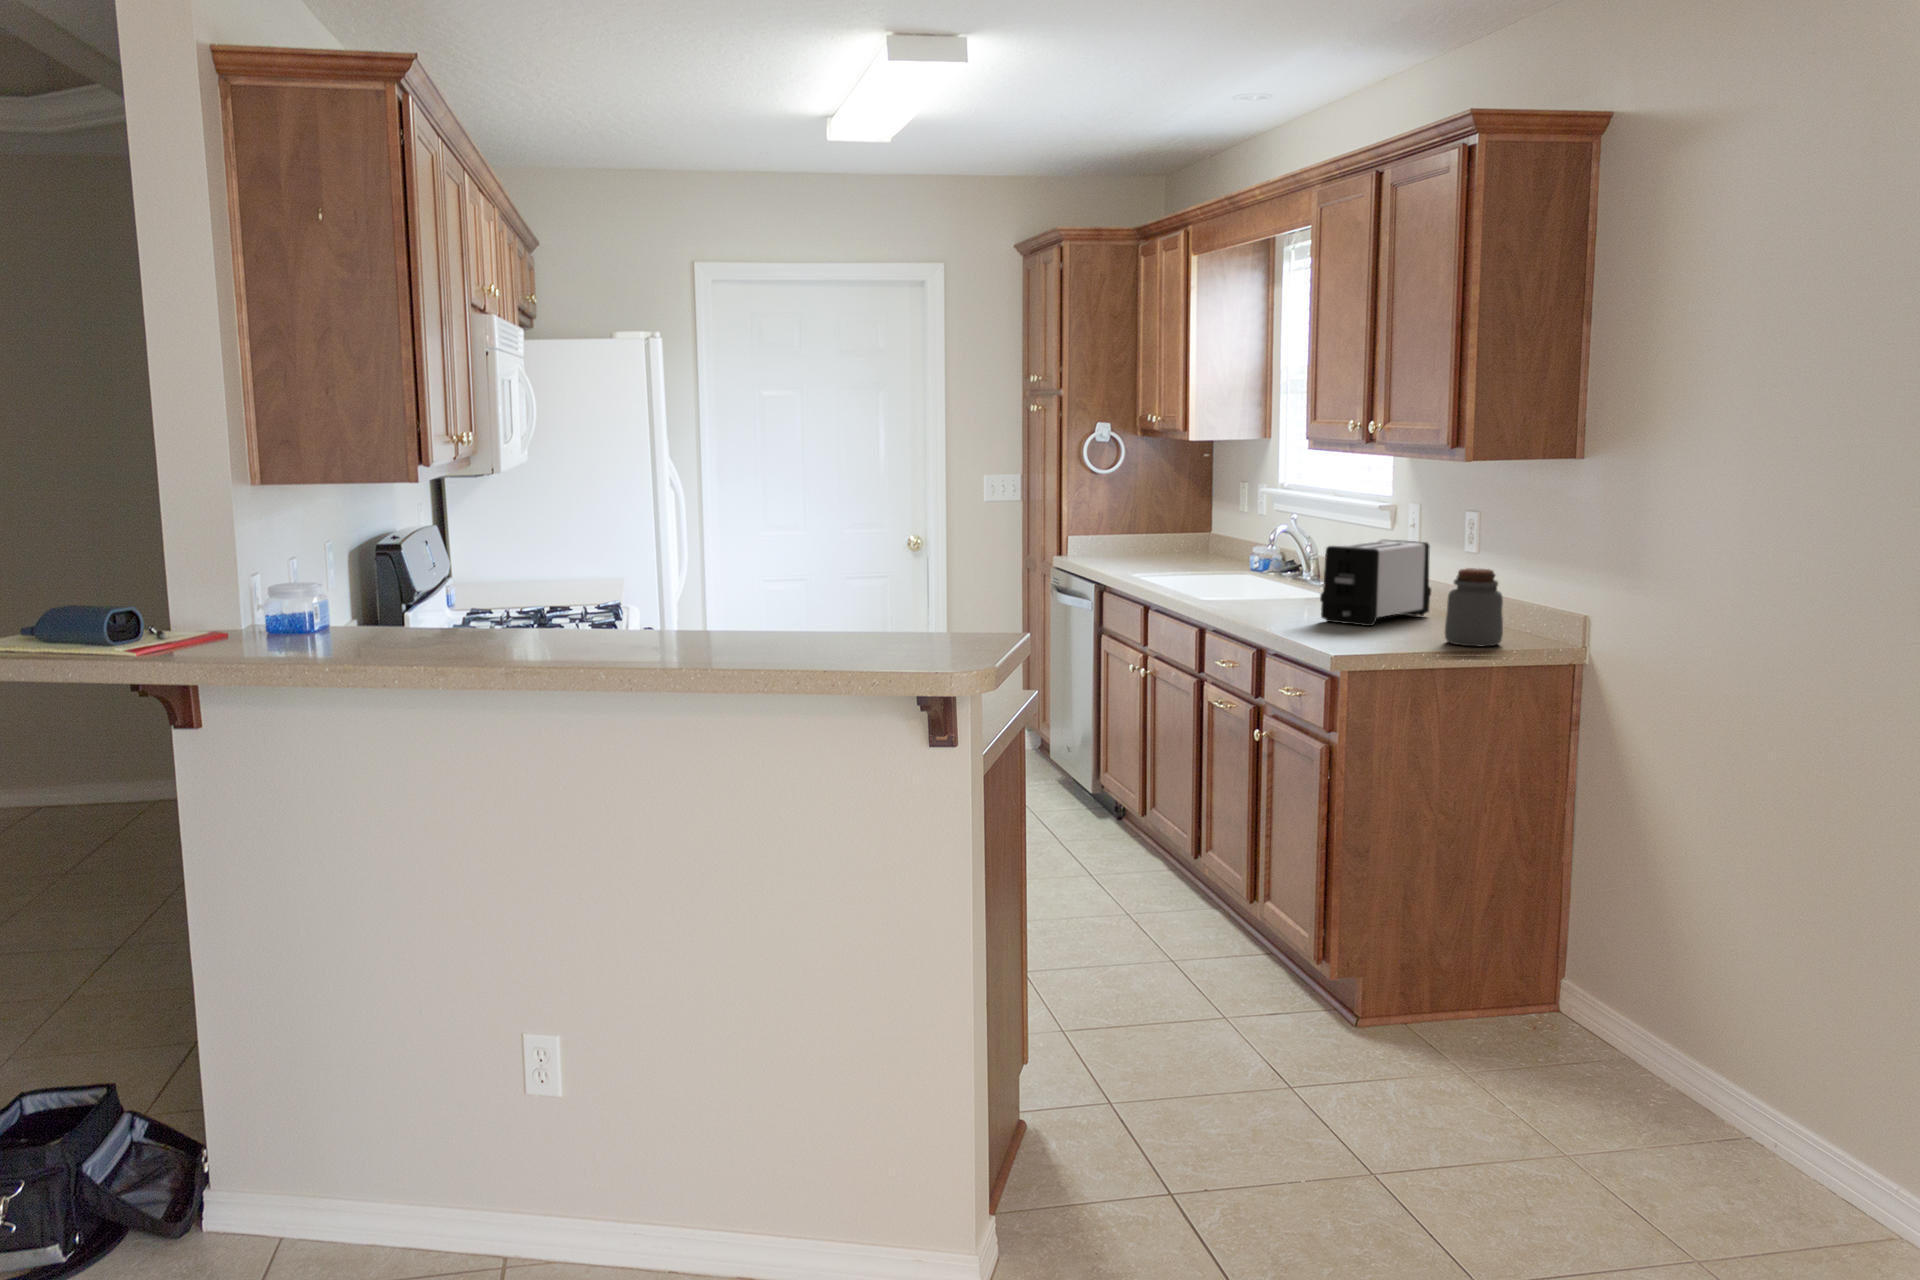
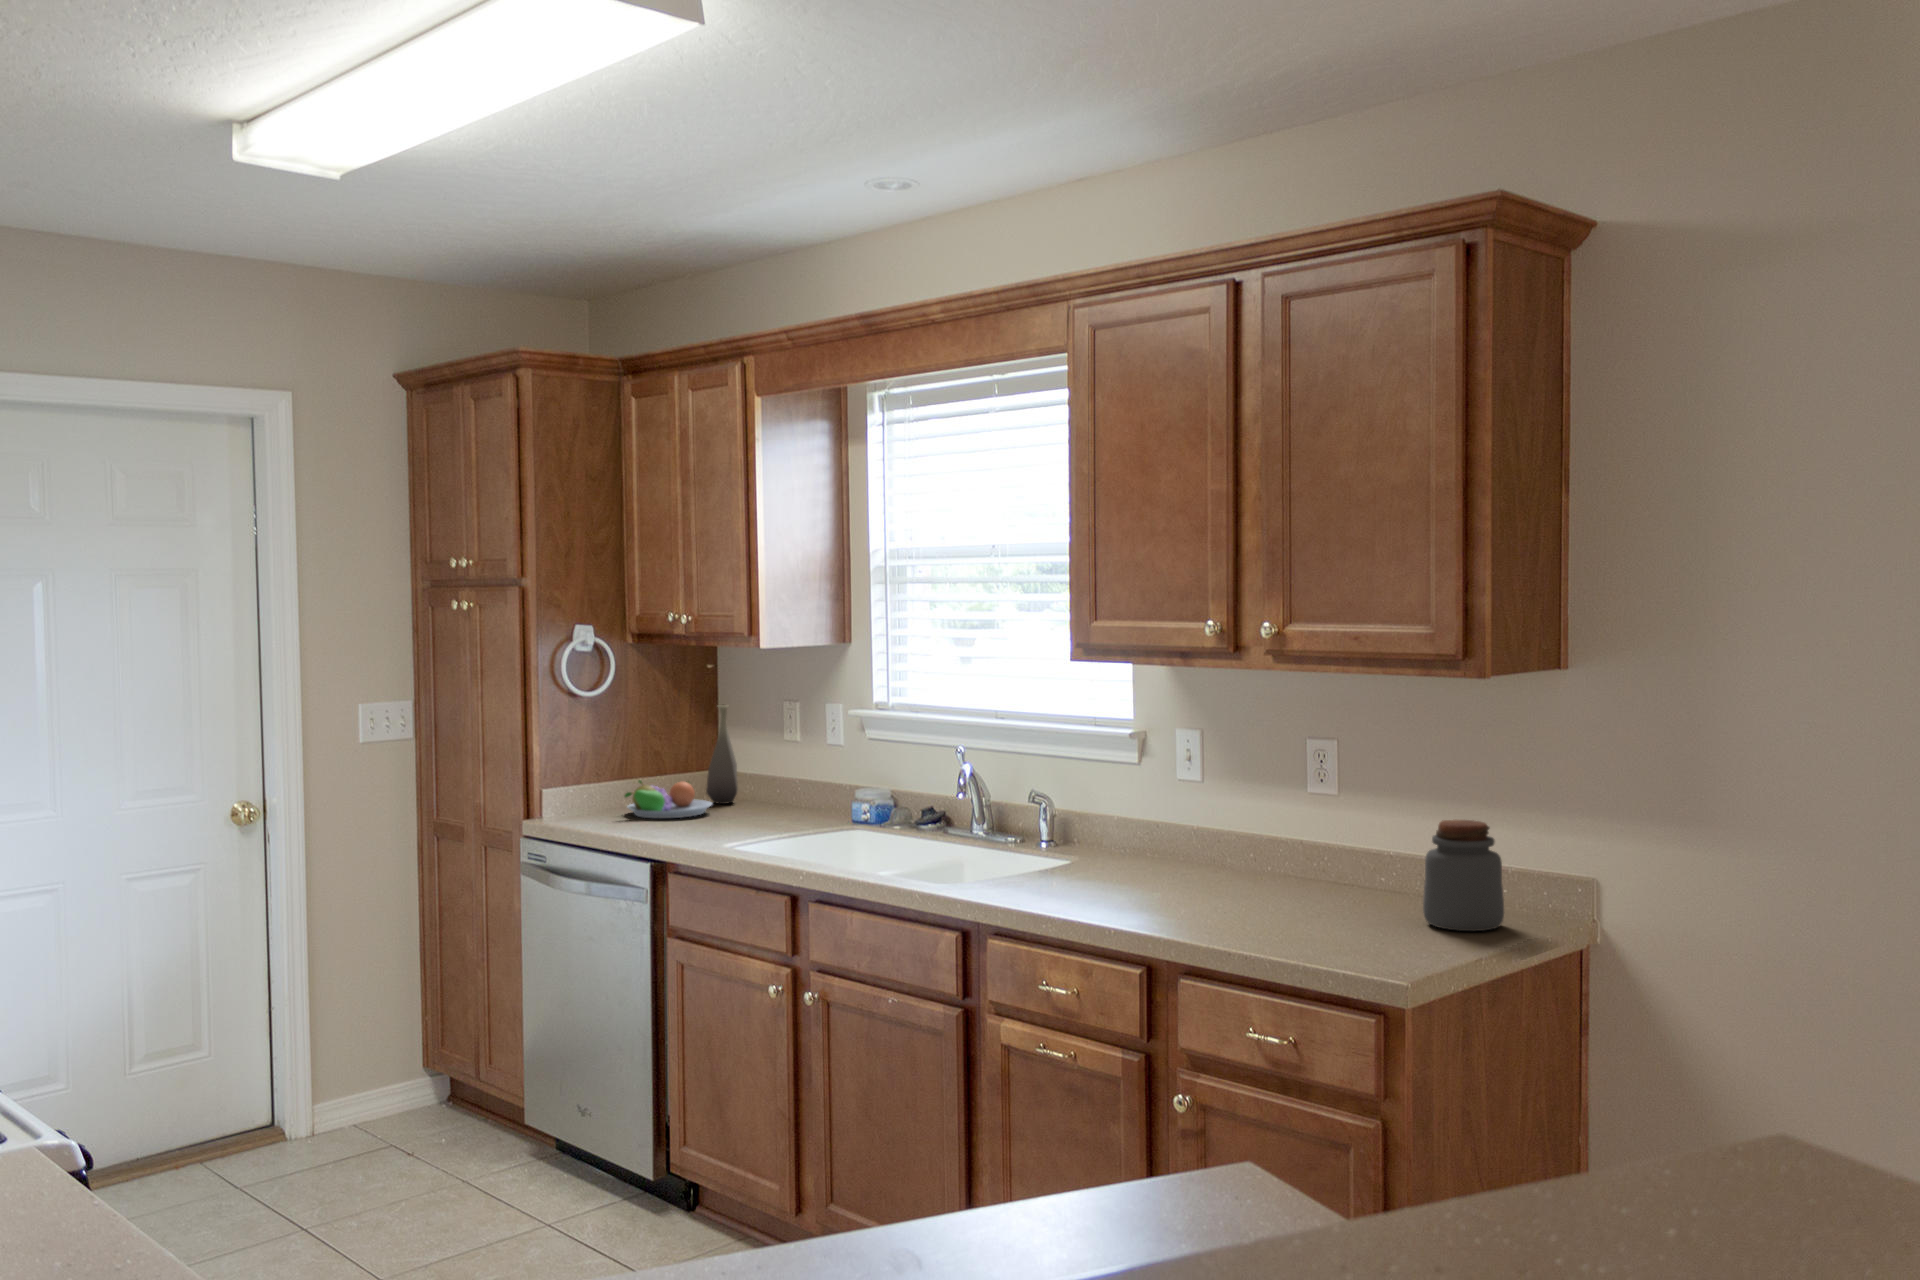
bottle: none [1192,484,1216,556] -> present [706,705,738,804]
fruit bowl: none [1115,533,1181,560] -> present [625,780,712,818]
toaster: present [1320,540,1431,626] -> none [1185,780,1267,909]

